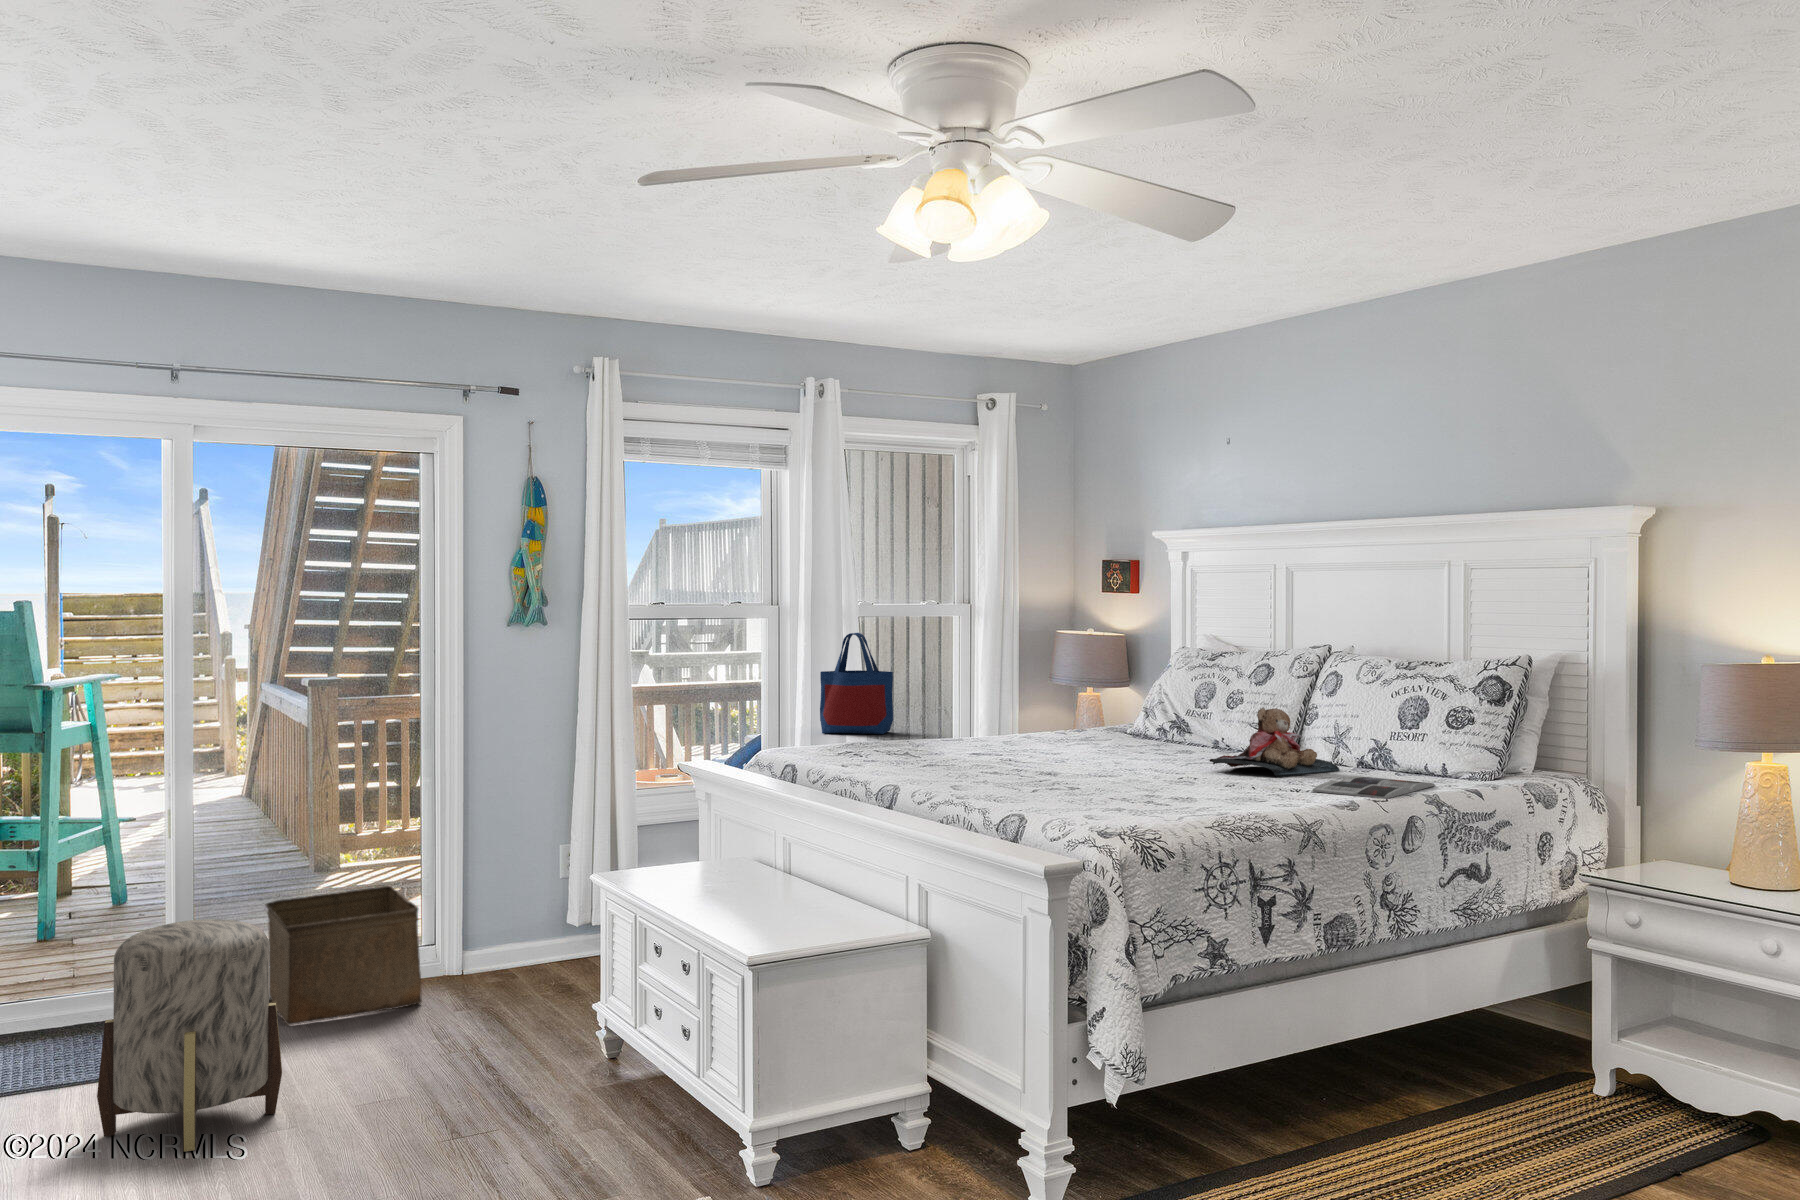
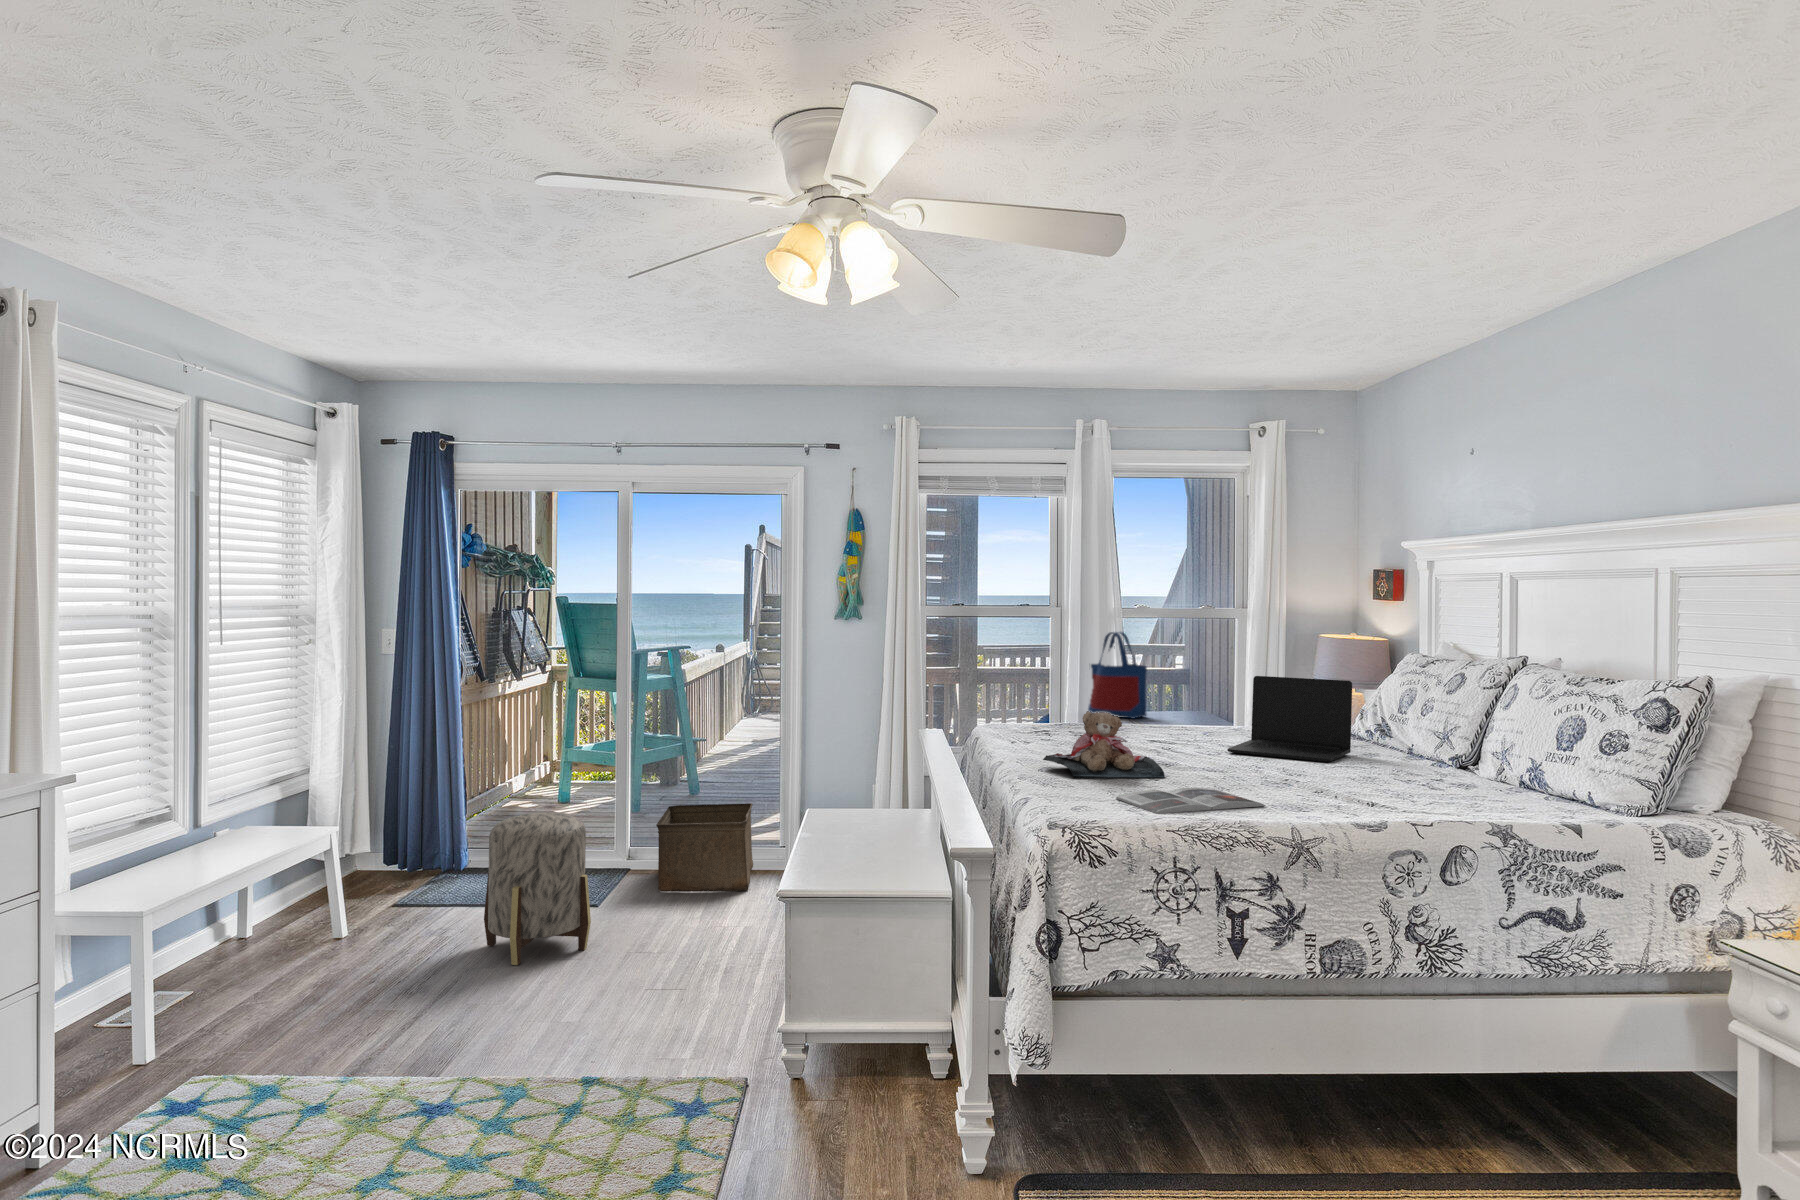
laptop: none [1069,675,1178,760] -> present [1227,676,1352,762]
teddy bear: present [1210,708,1339,778] -> present [1043,711,1165,779]
magazine: present [1312,776,1435,799] -> present [1116,788,1265,814]

